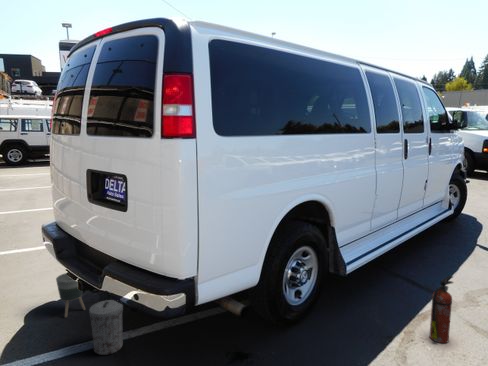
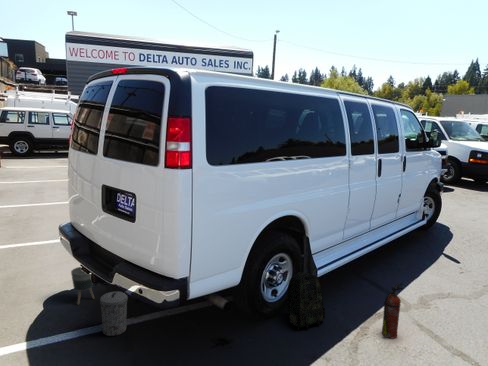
backpack: none [313,268,360,338] -> present [287,272,325,328]

